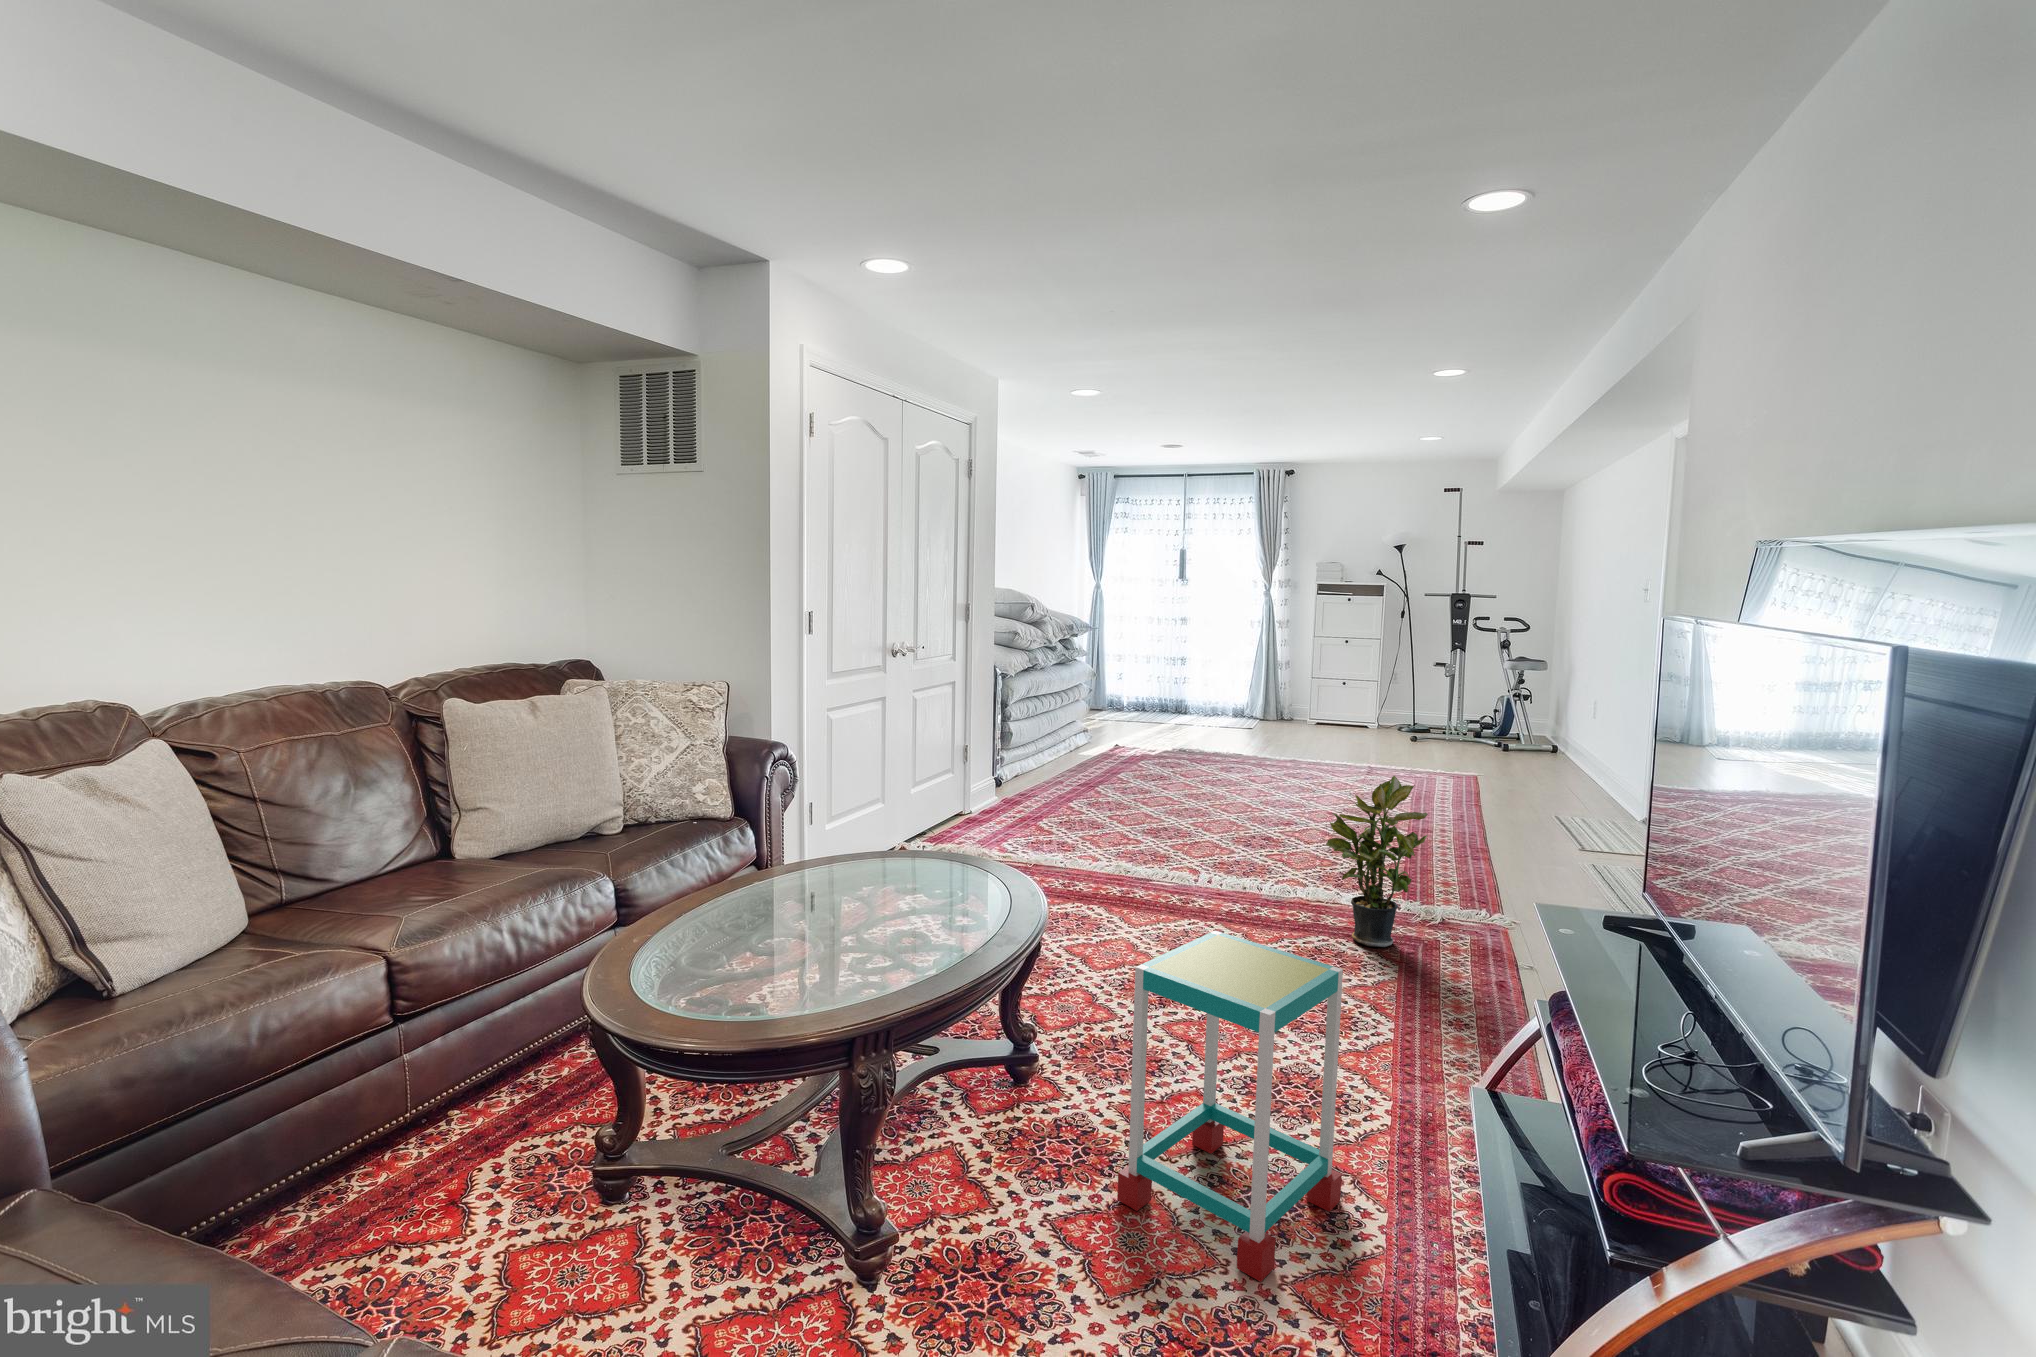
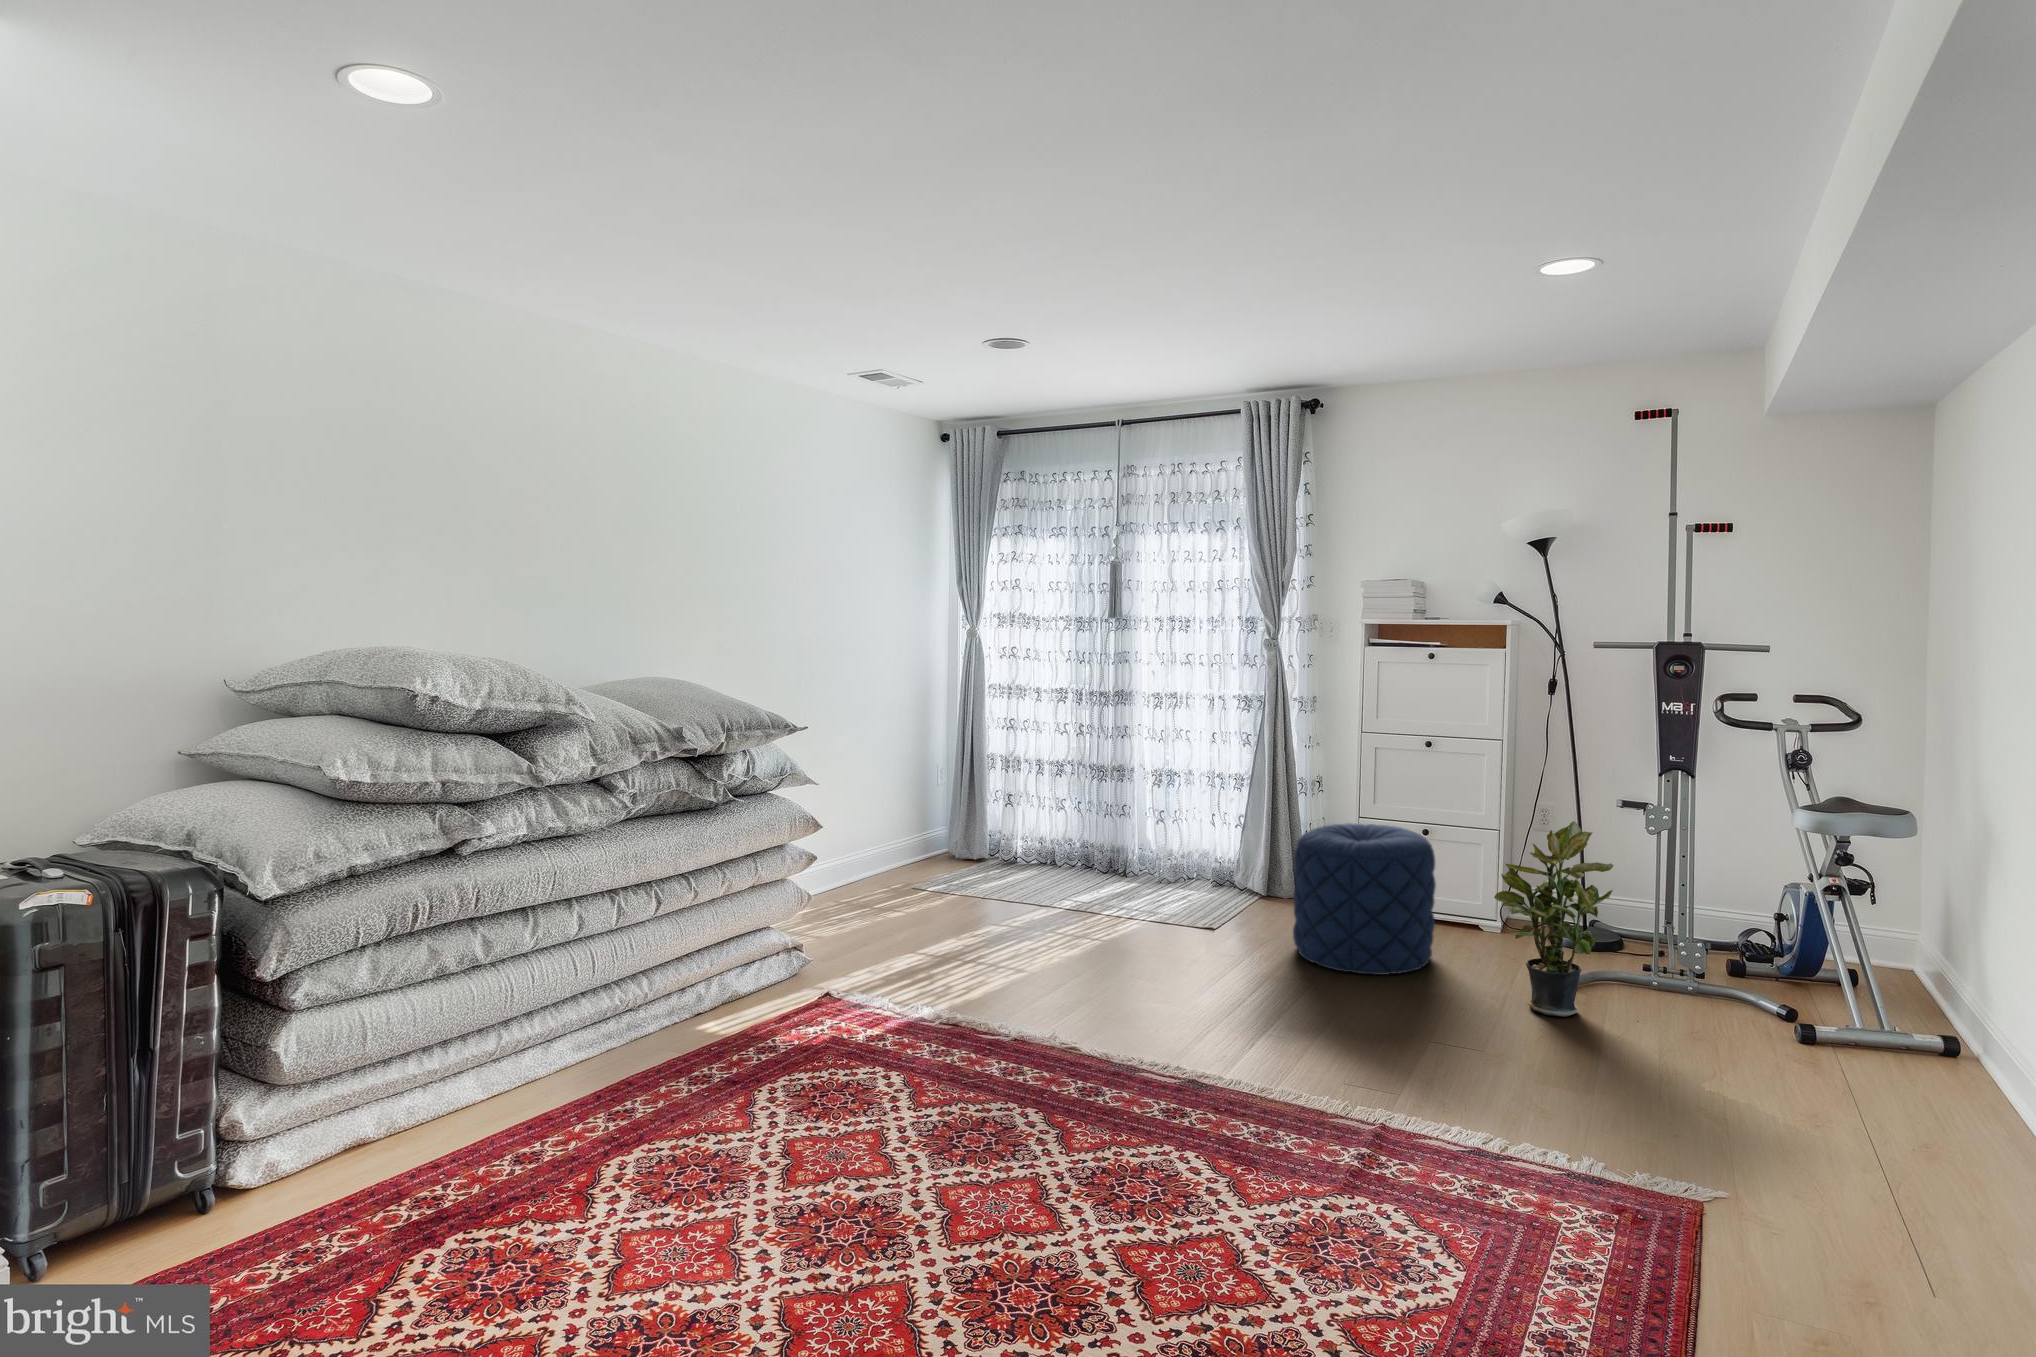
pouf: none [1139,778,1264,914] -> present [1293,823,1436,975]
side table: present [1117,931,1343,1282] -> none [1185,972,1420,1317]

